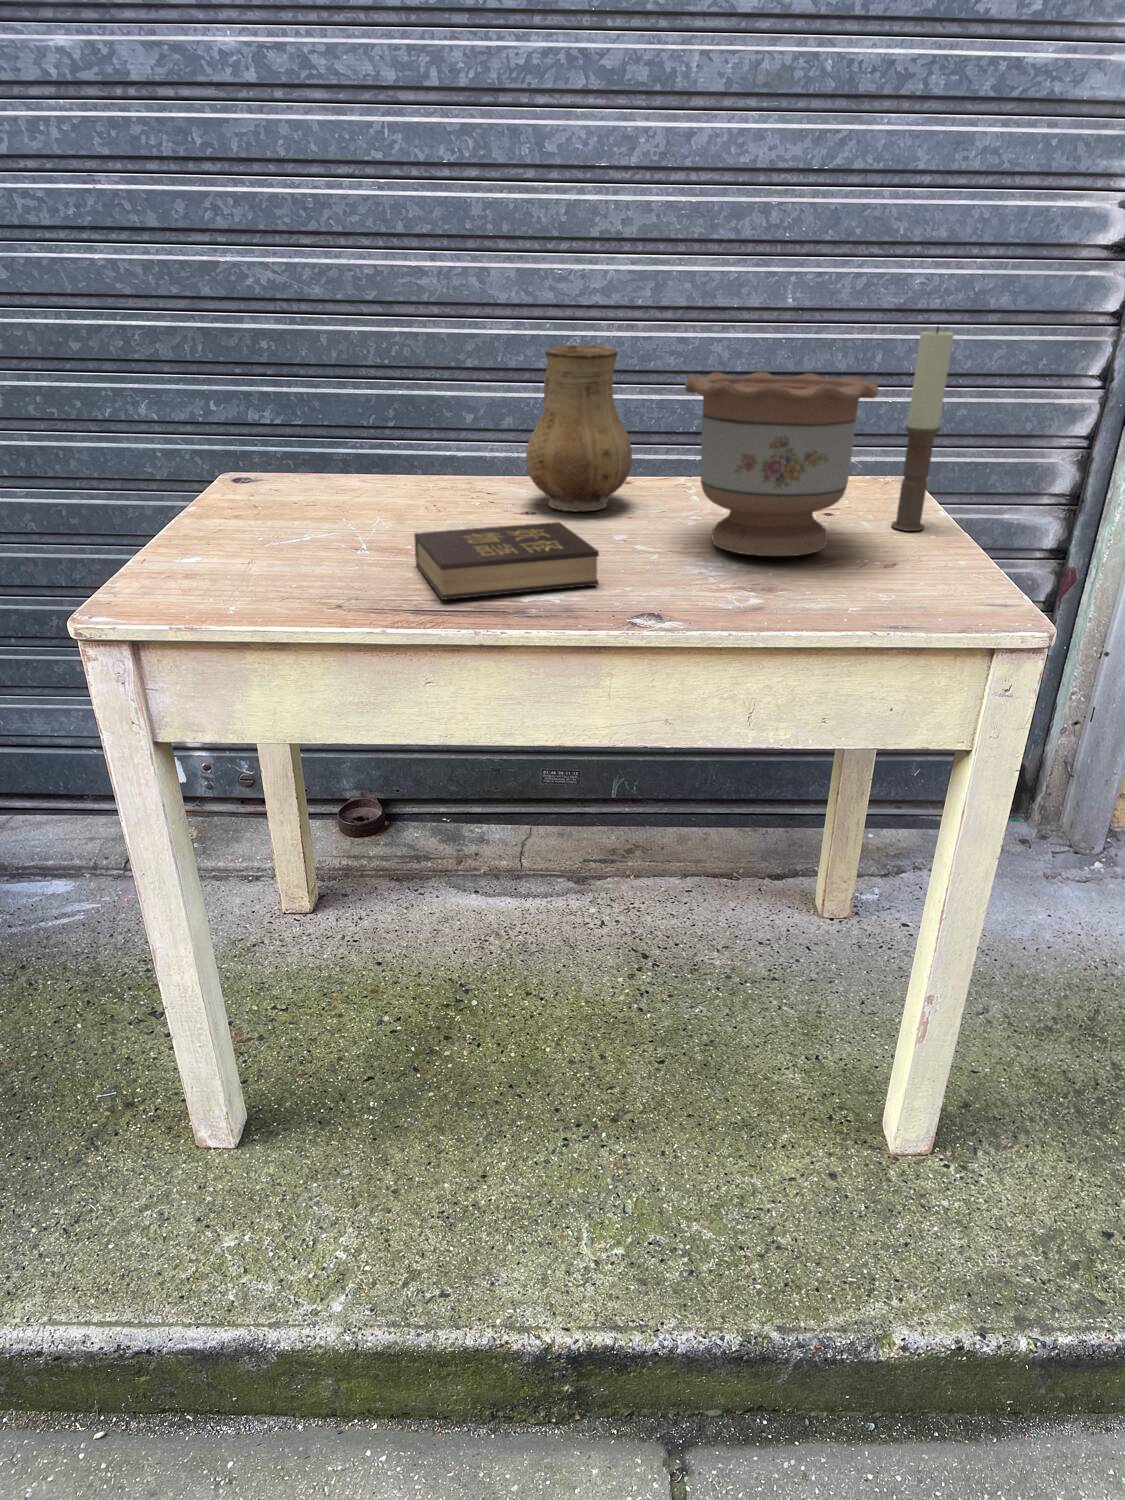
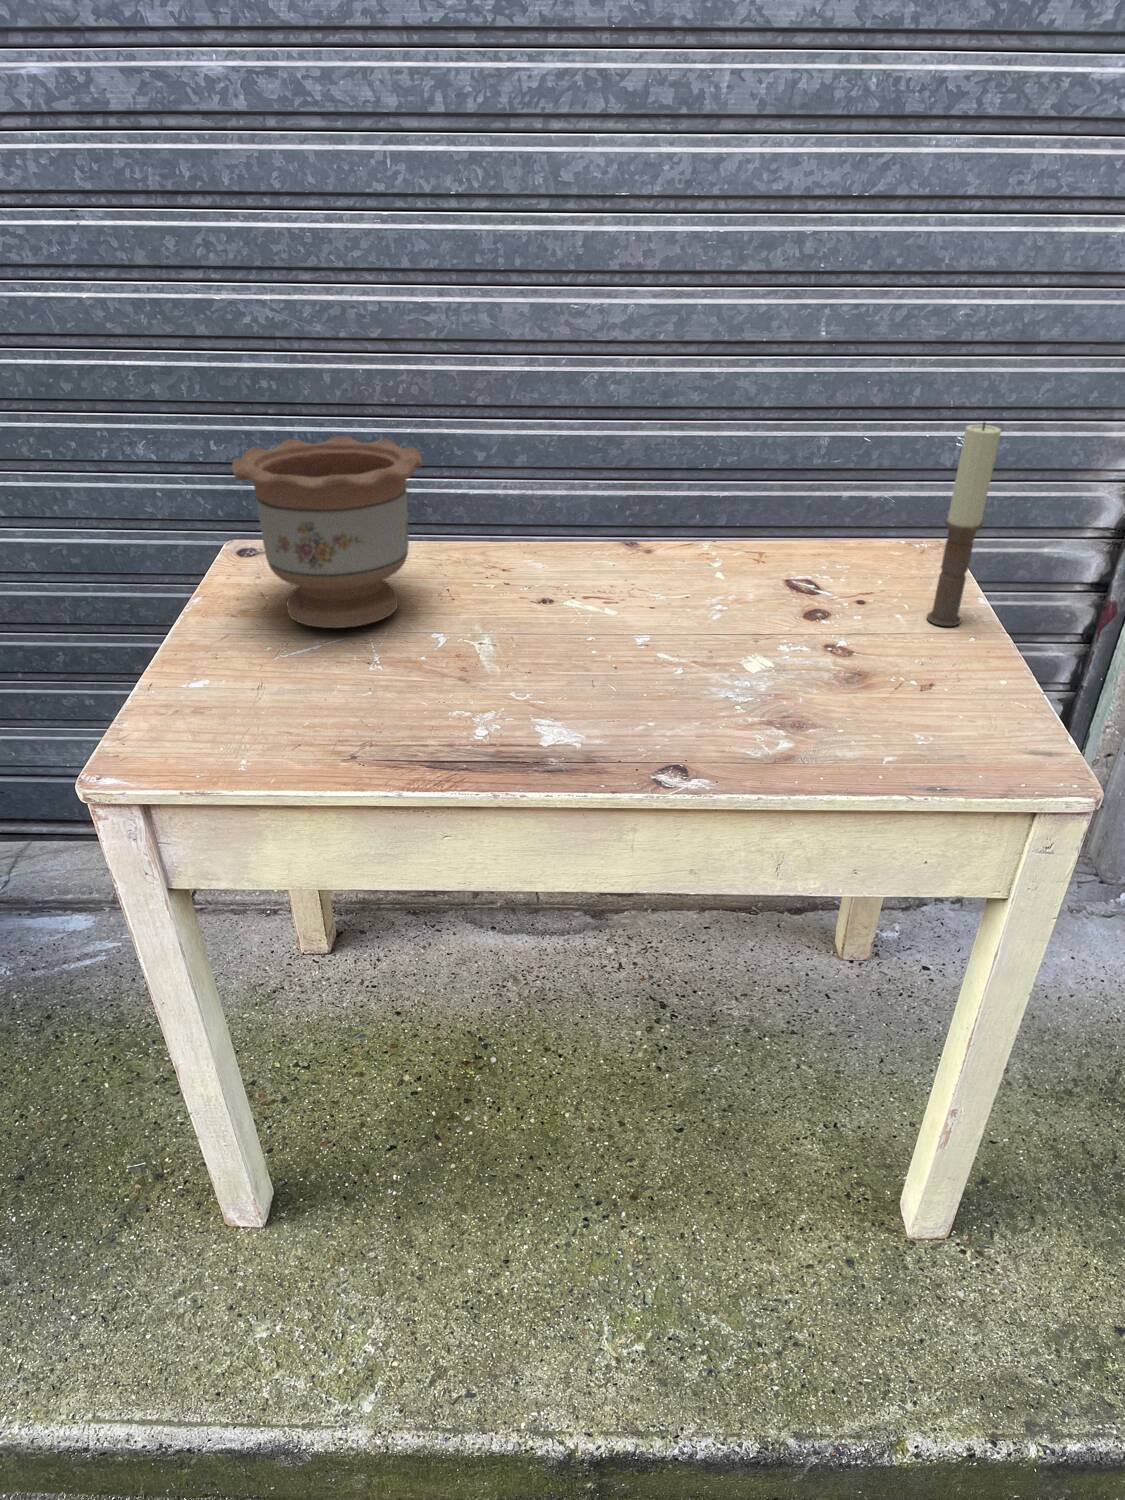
ceramic pitcher: present [526,345,632,511] -> none [547,423,657,597]
flower pot: present [685,371,878,556] -> present [232,435,422,628]
hardback book: present [414,522,599,600] -> none [433,632,624,741]

